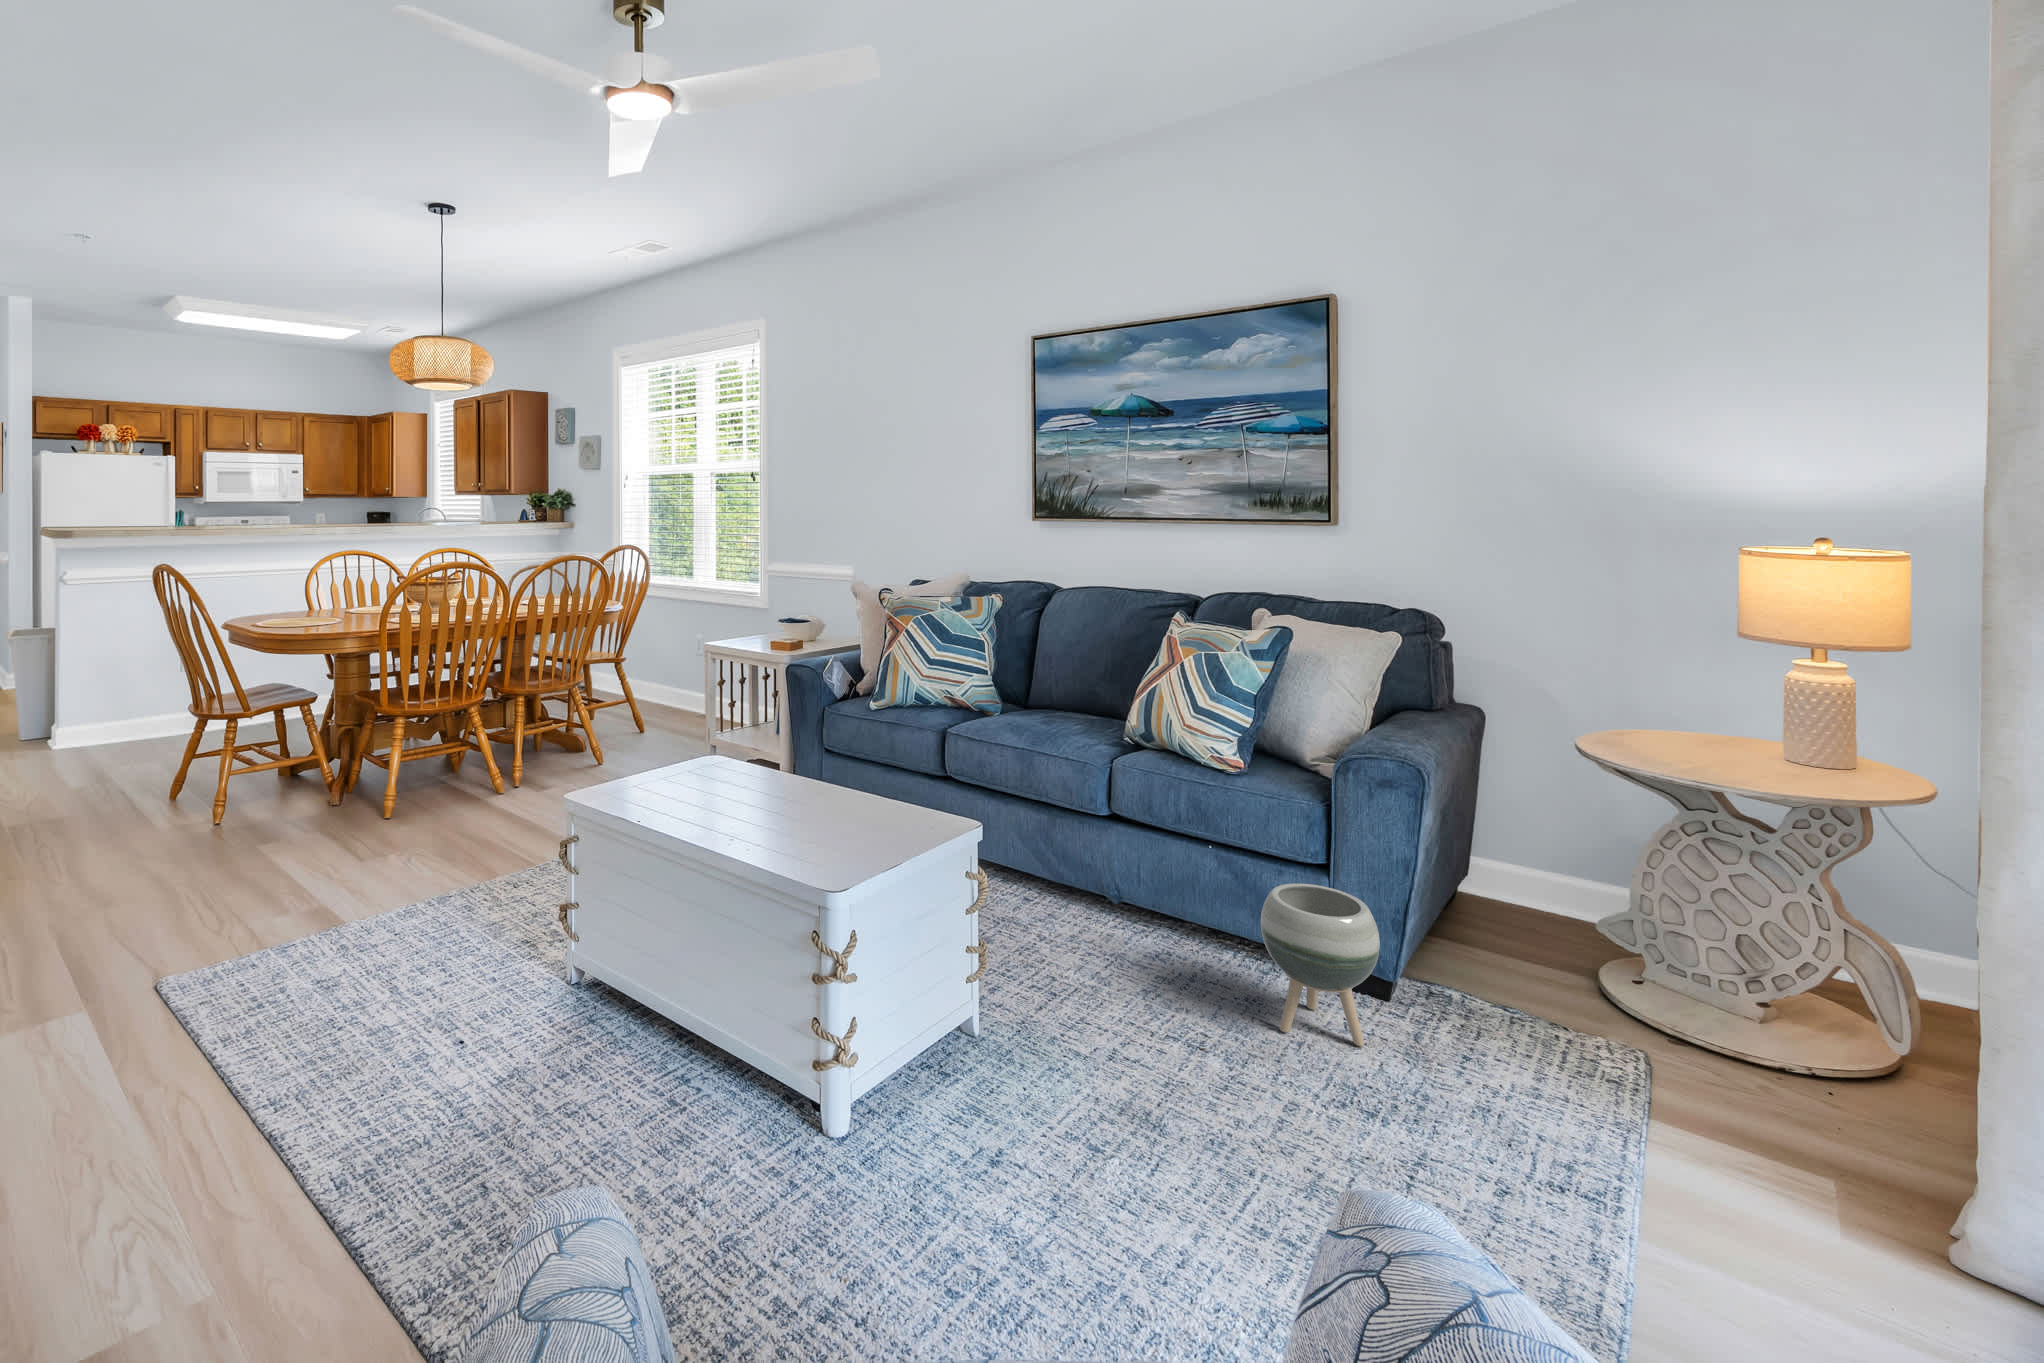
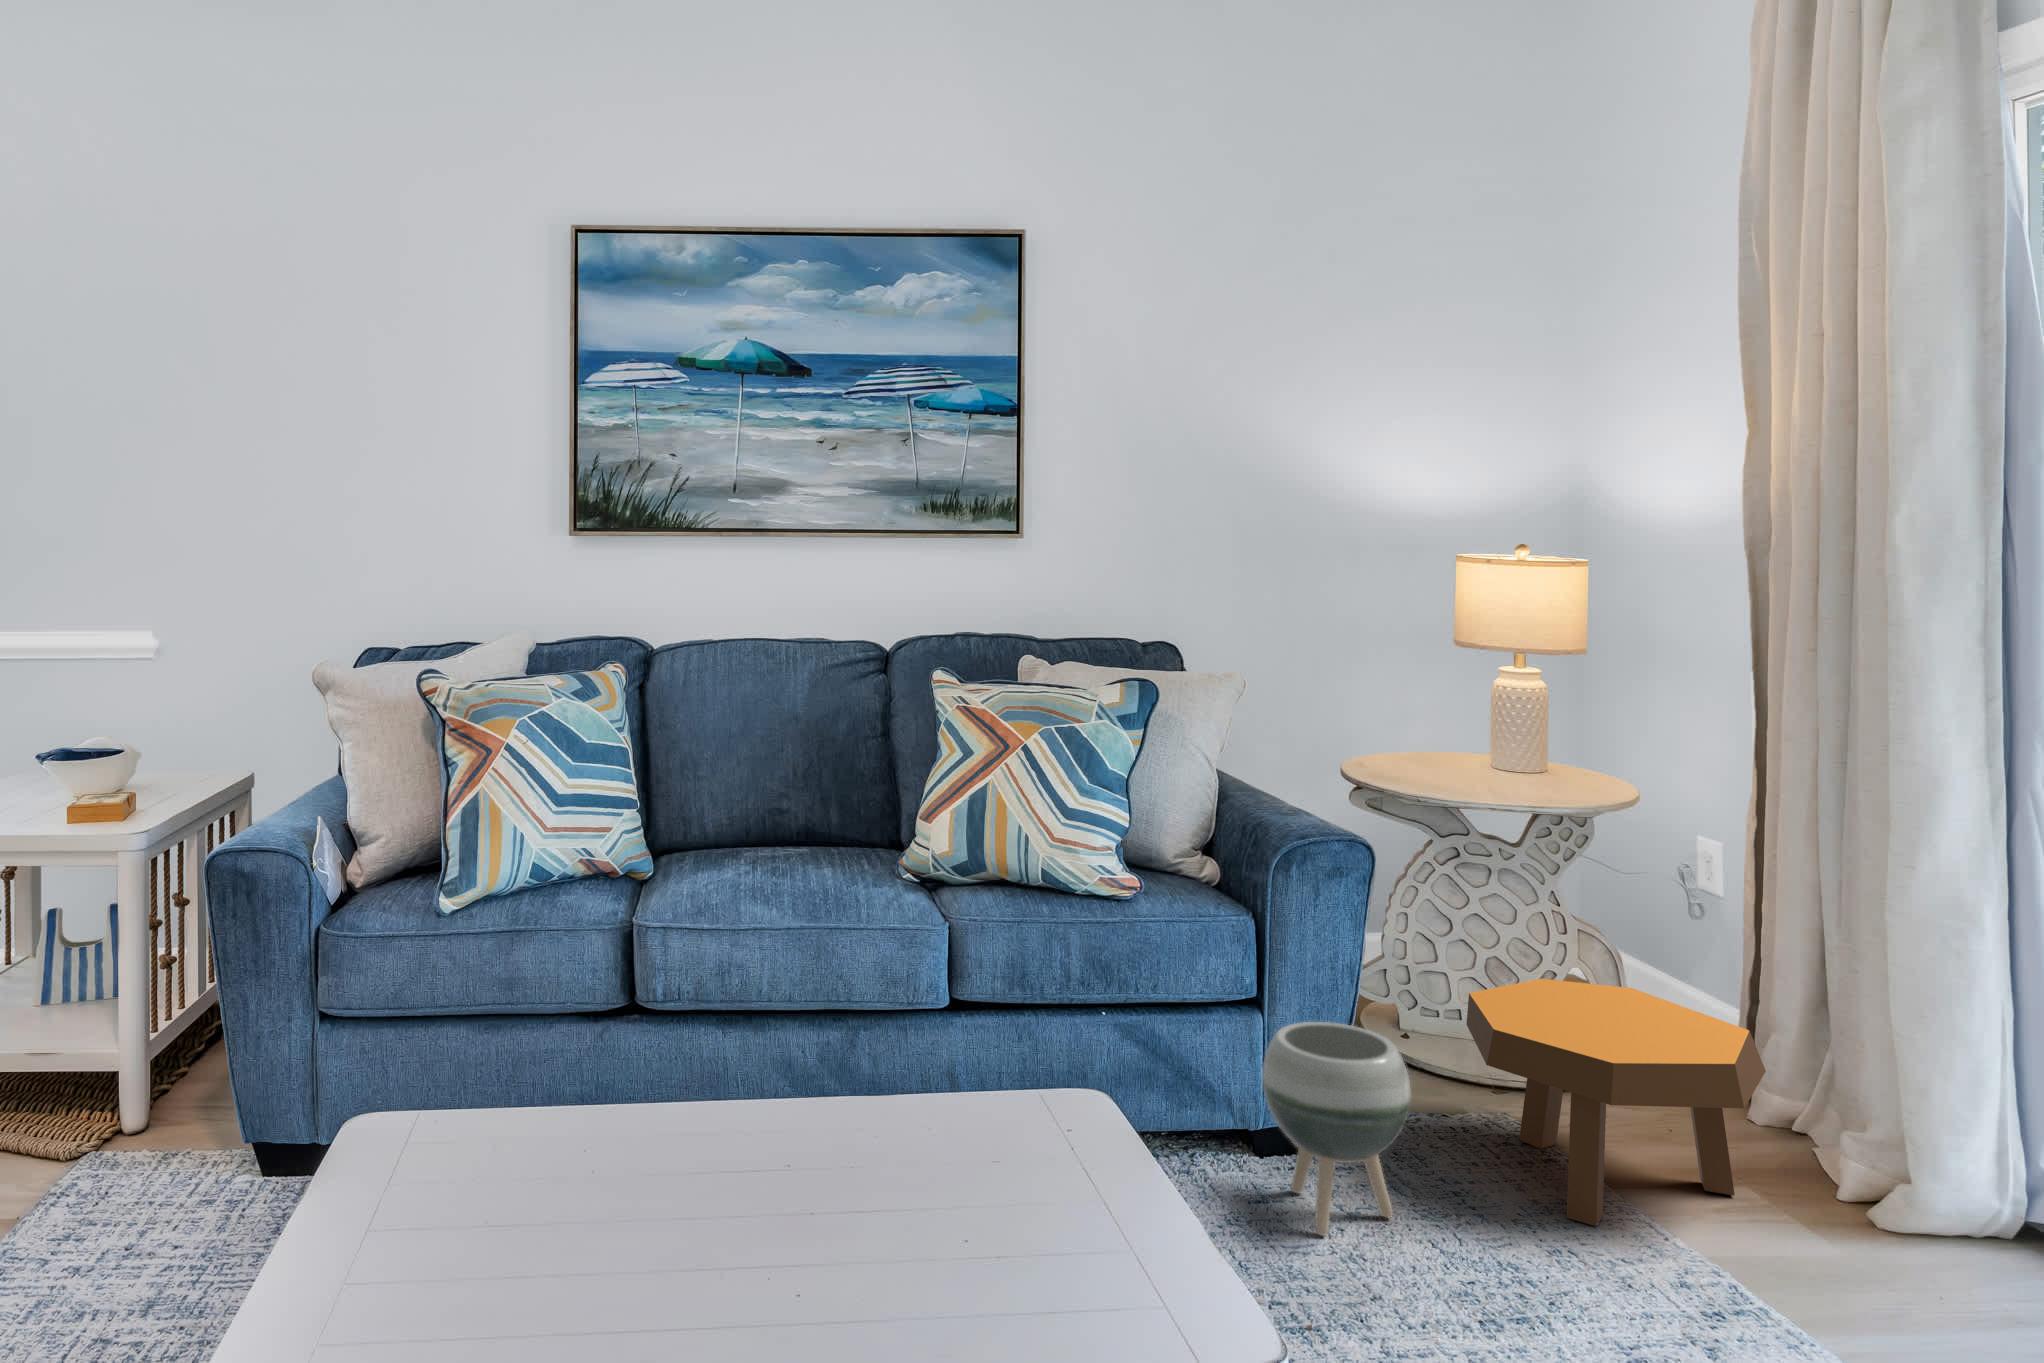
footstool: none [1499,919,1840,1180] -> present [1466,979,1766,1226]

